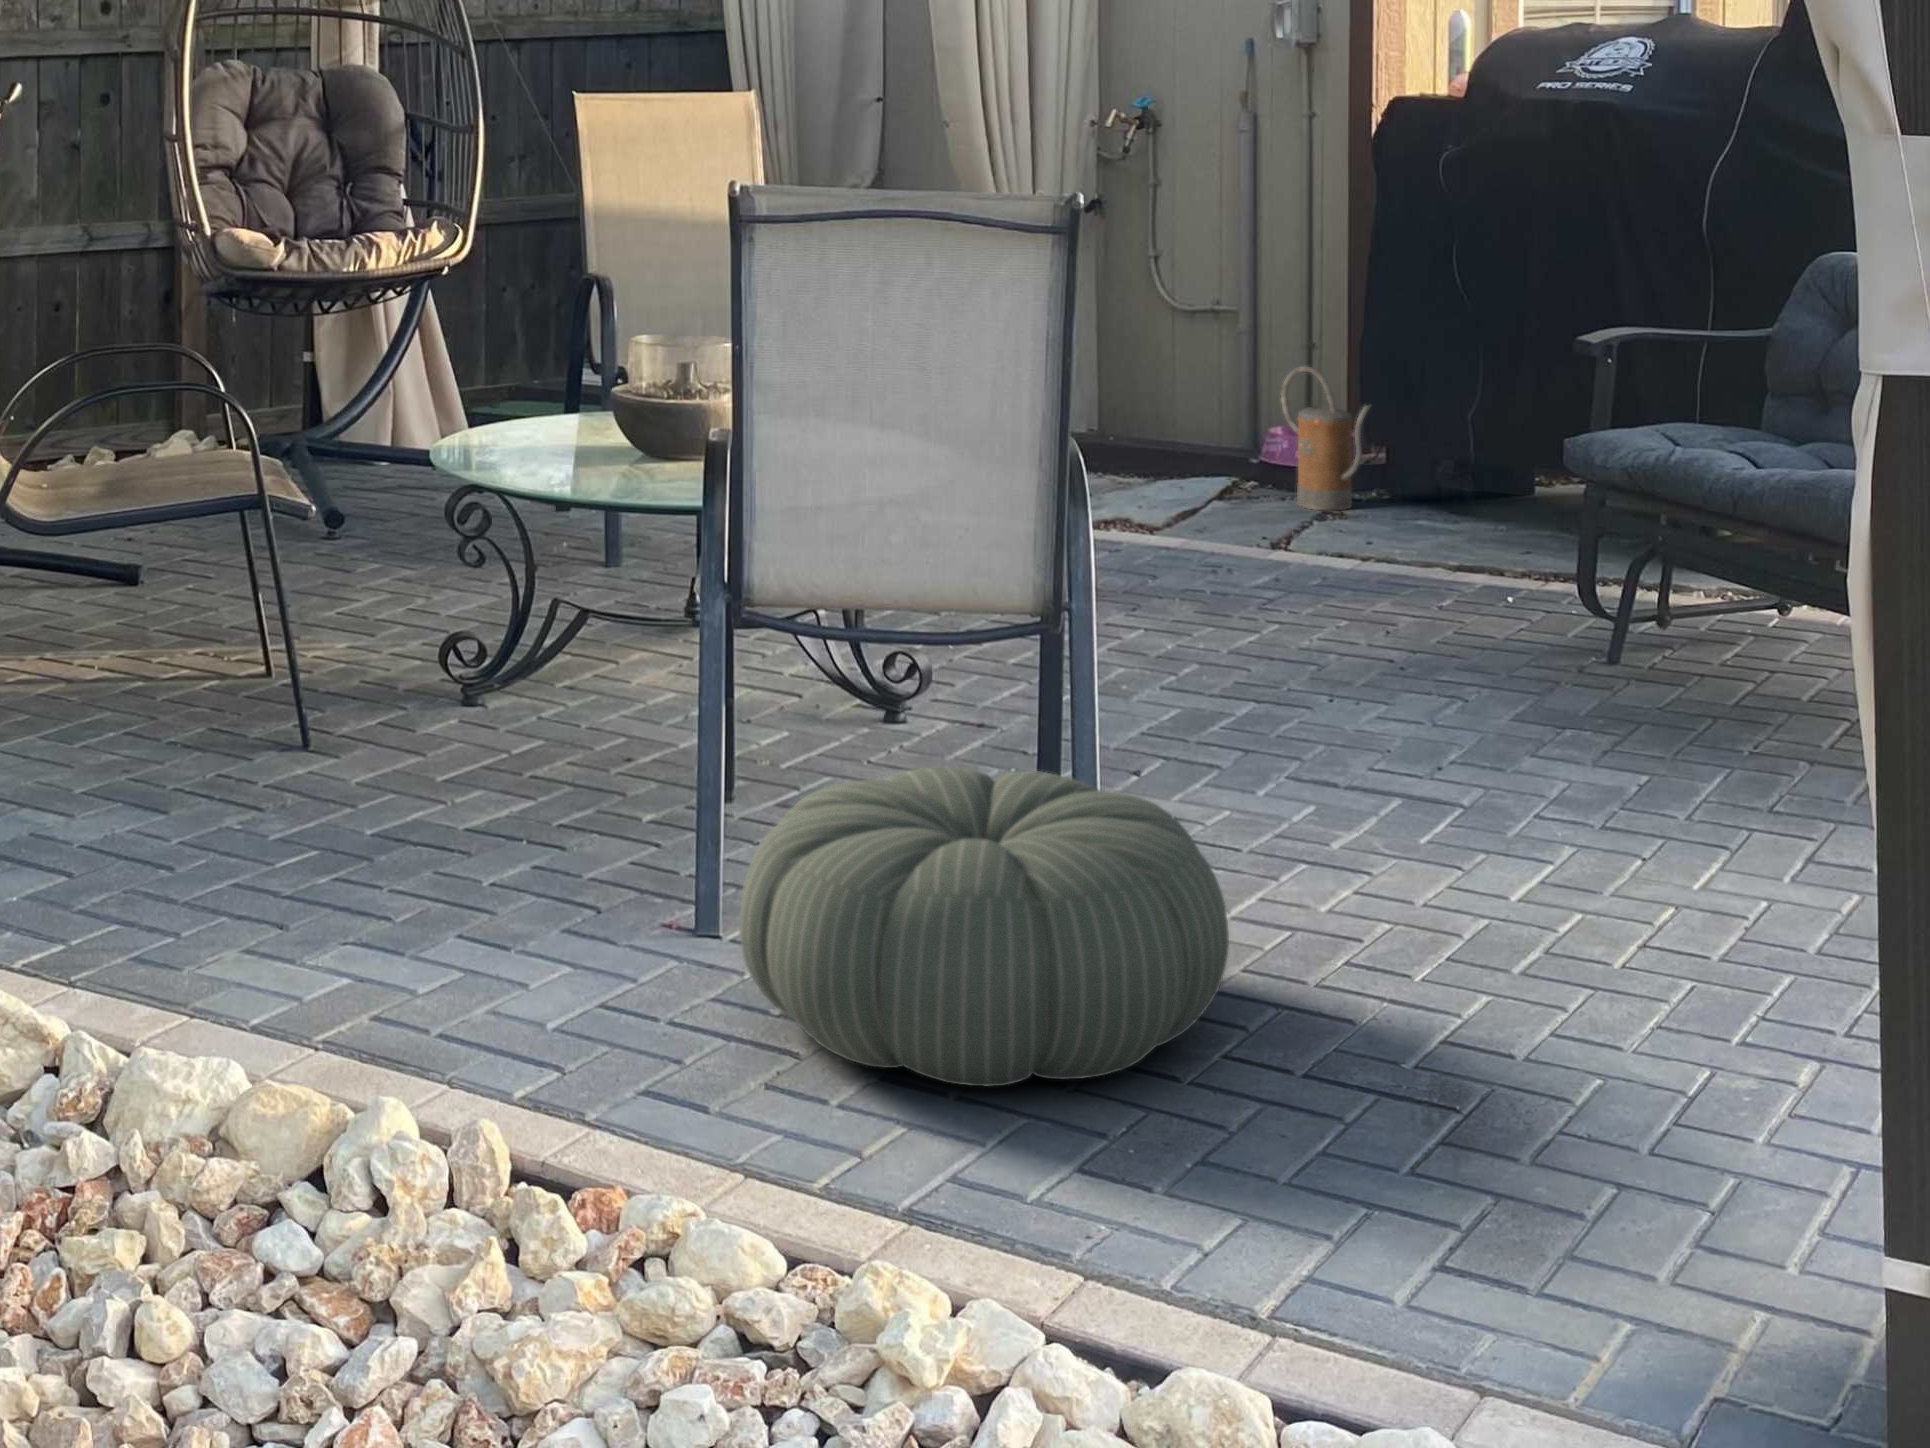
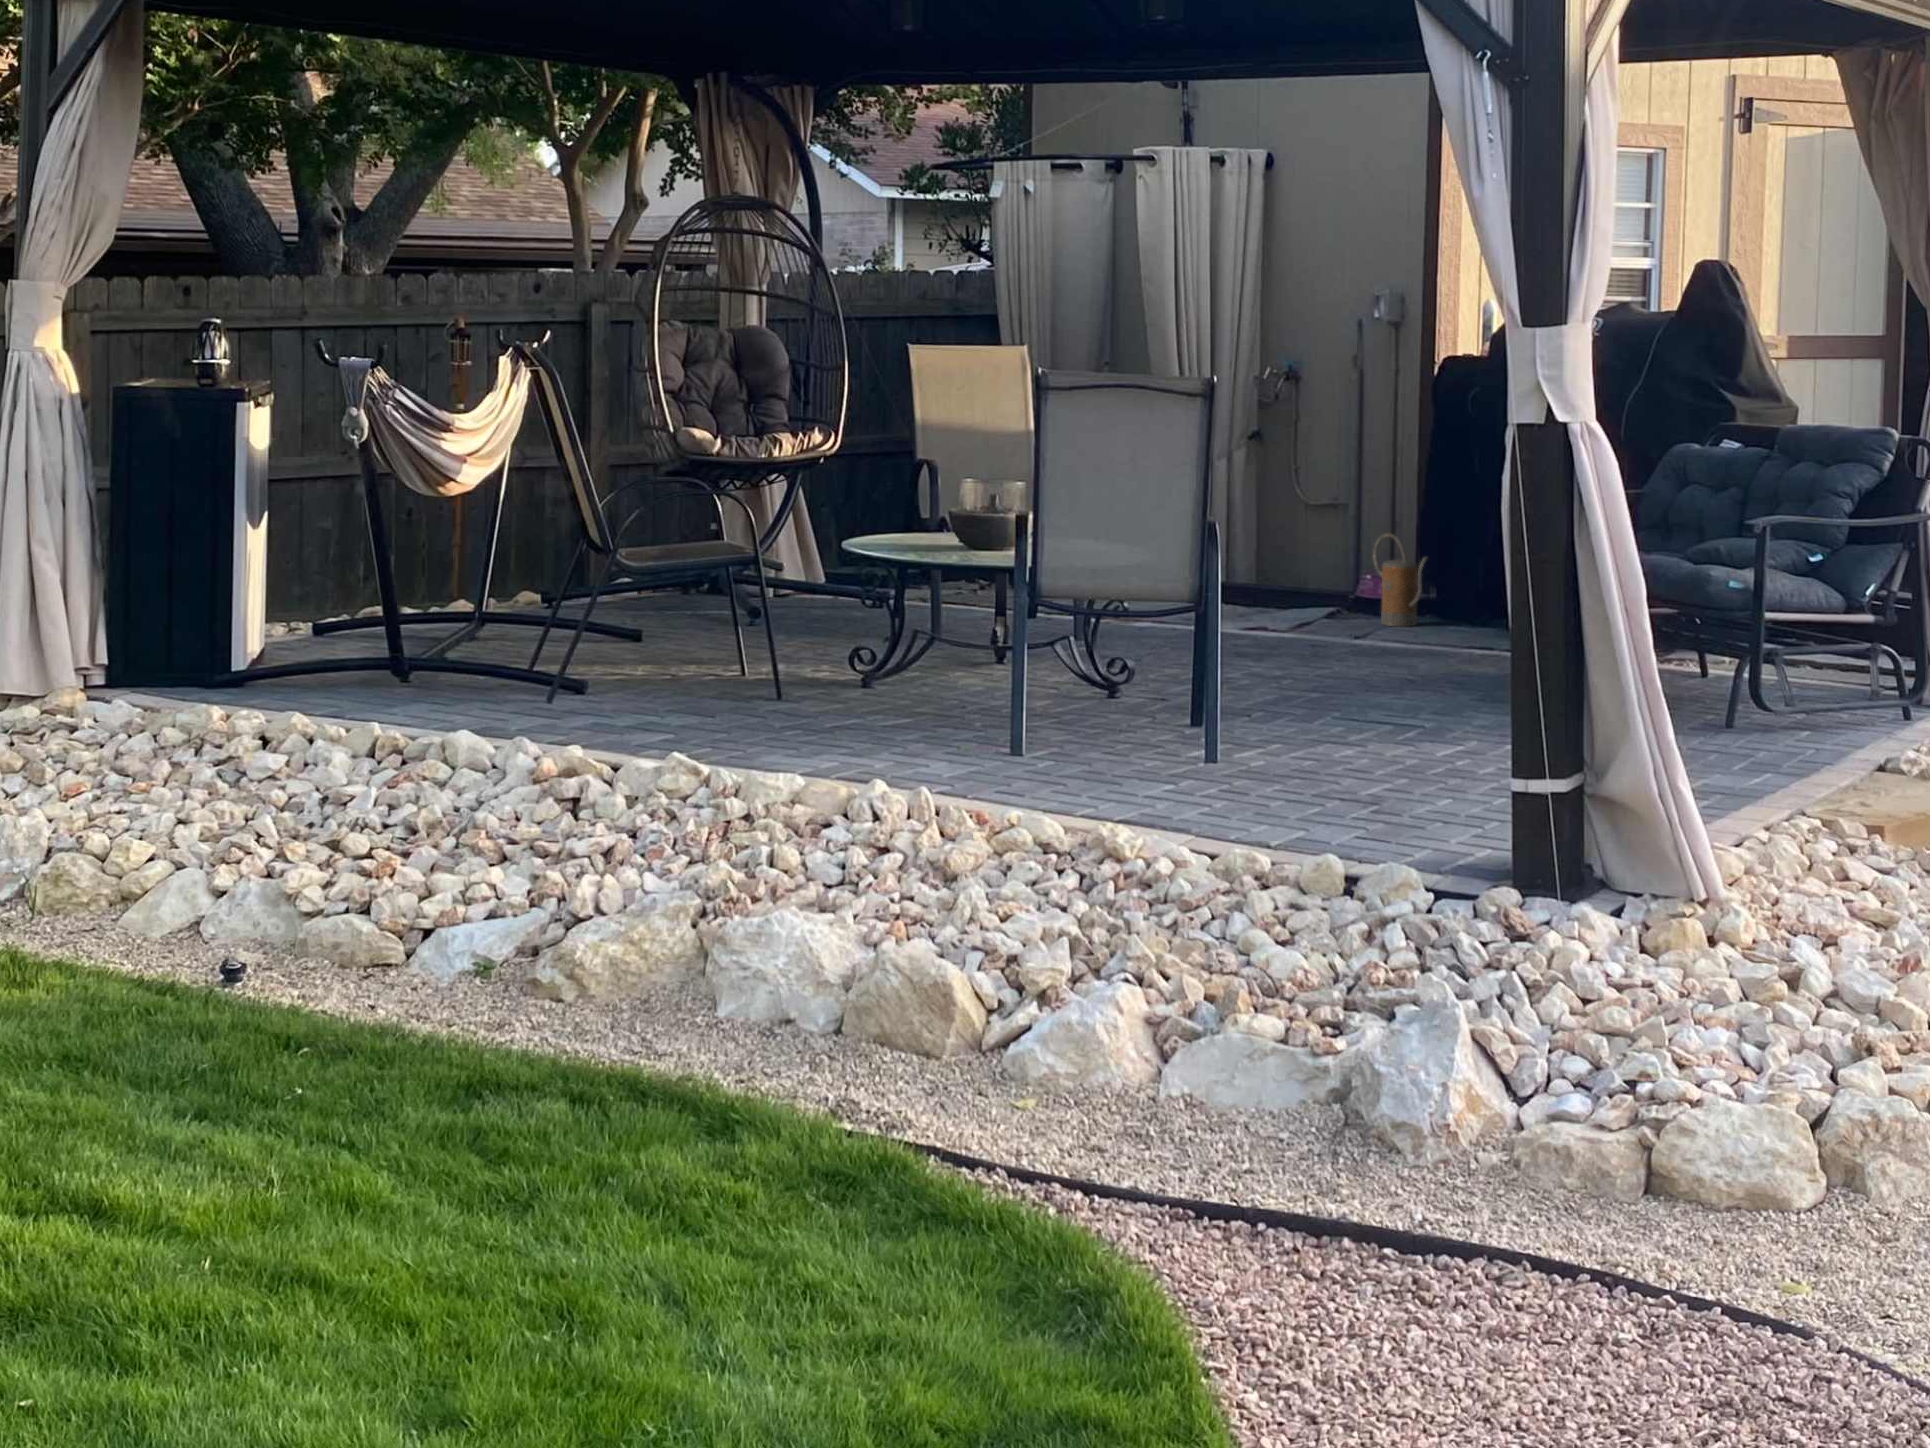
pouf: present [739,767,1229,1086] -> none [1023,660,1261,786]

